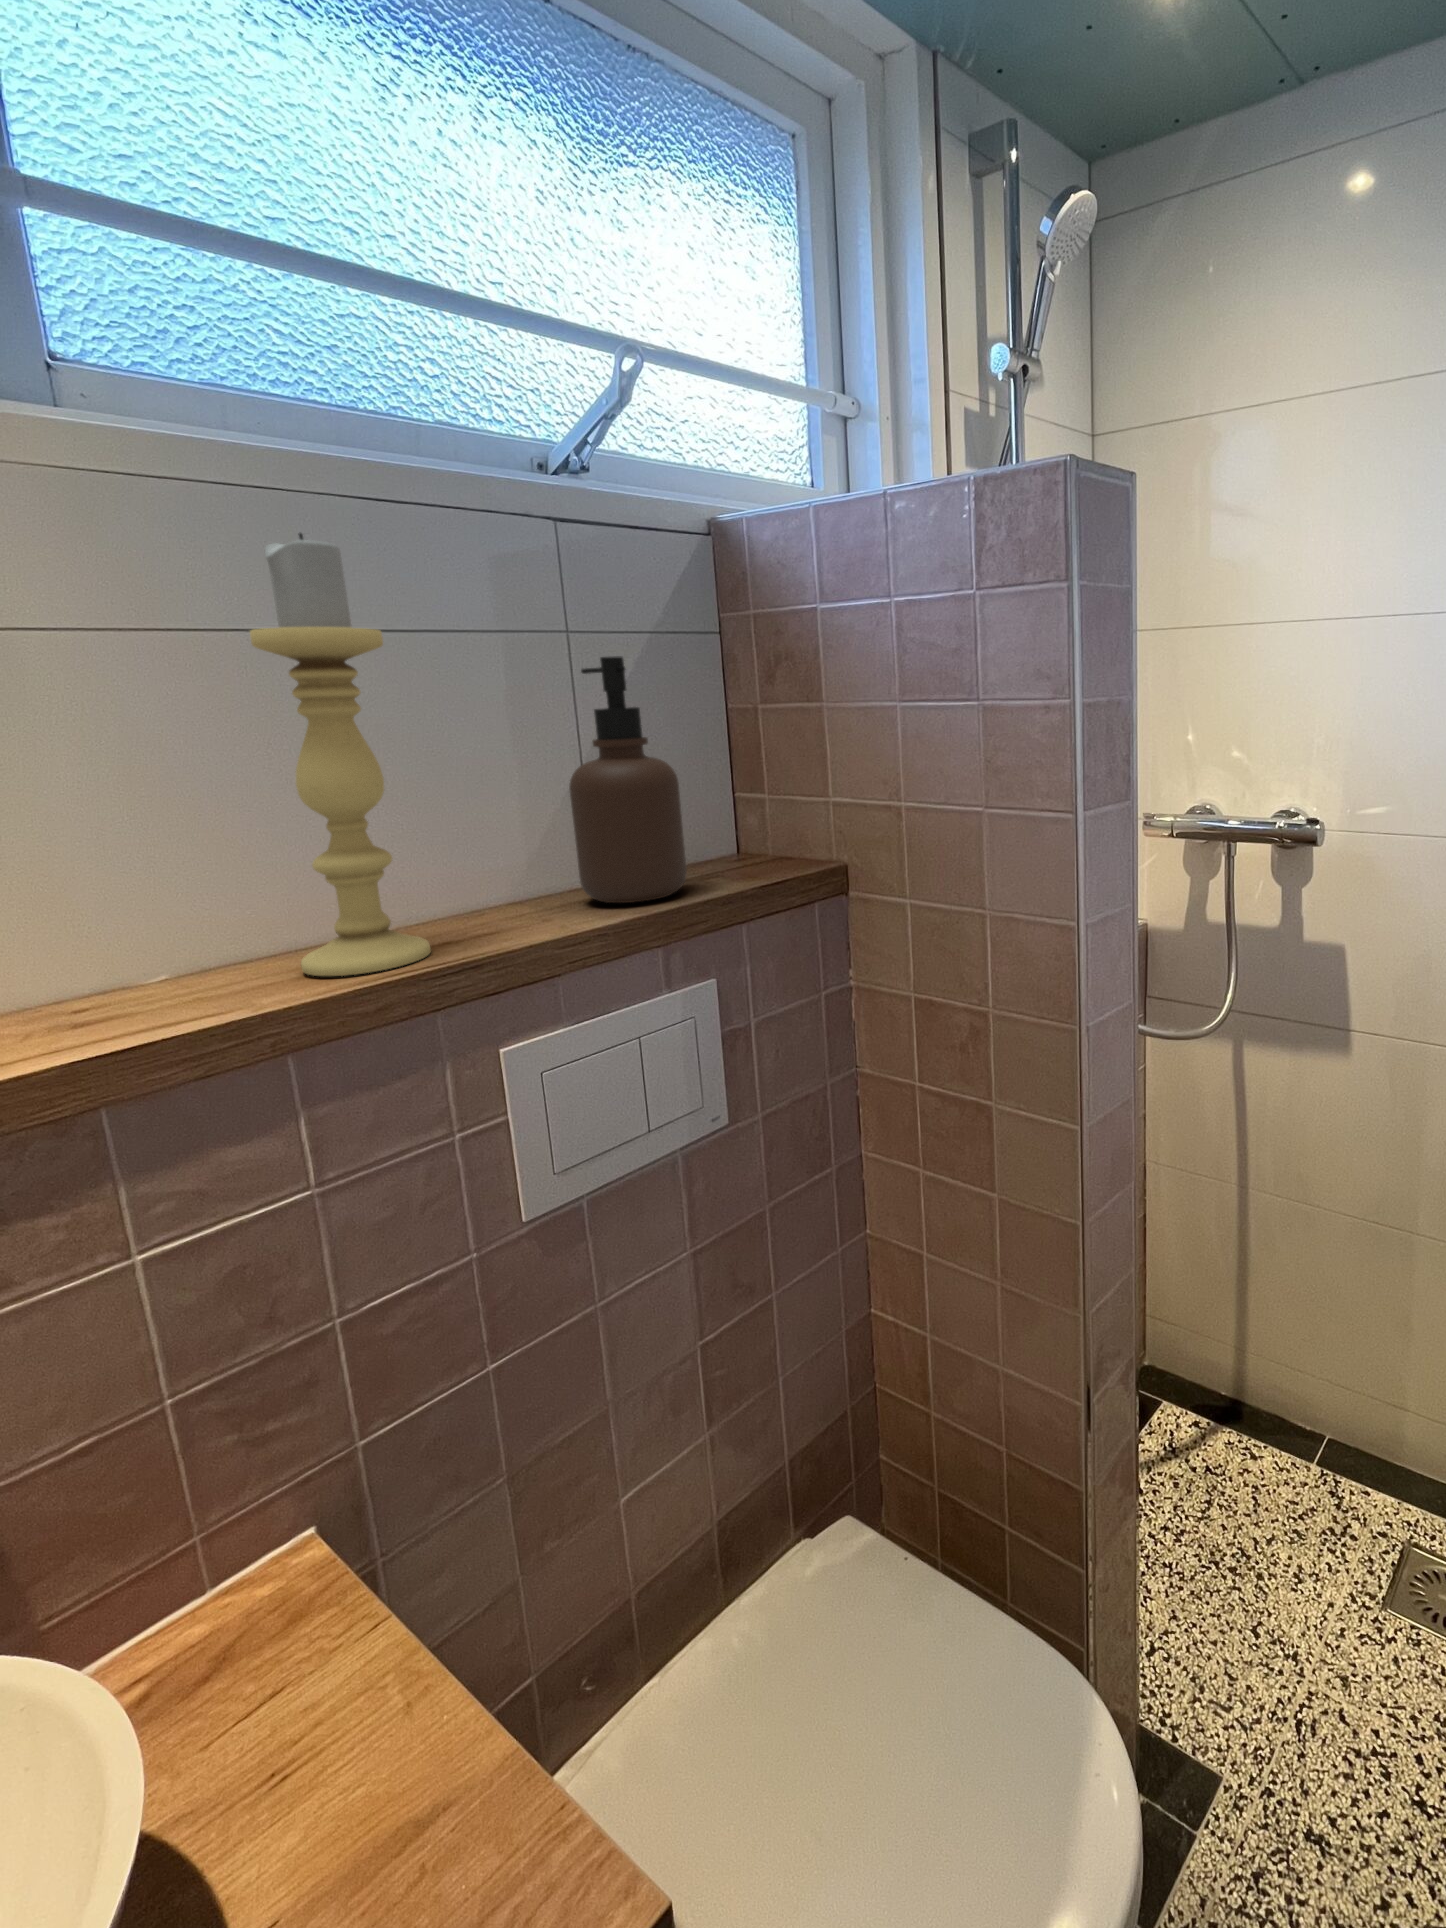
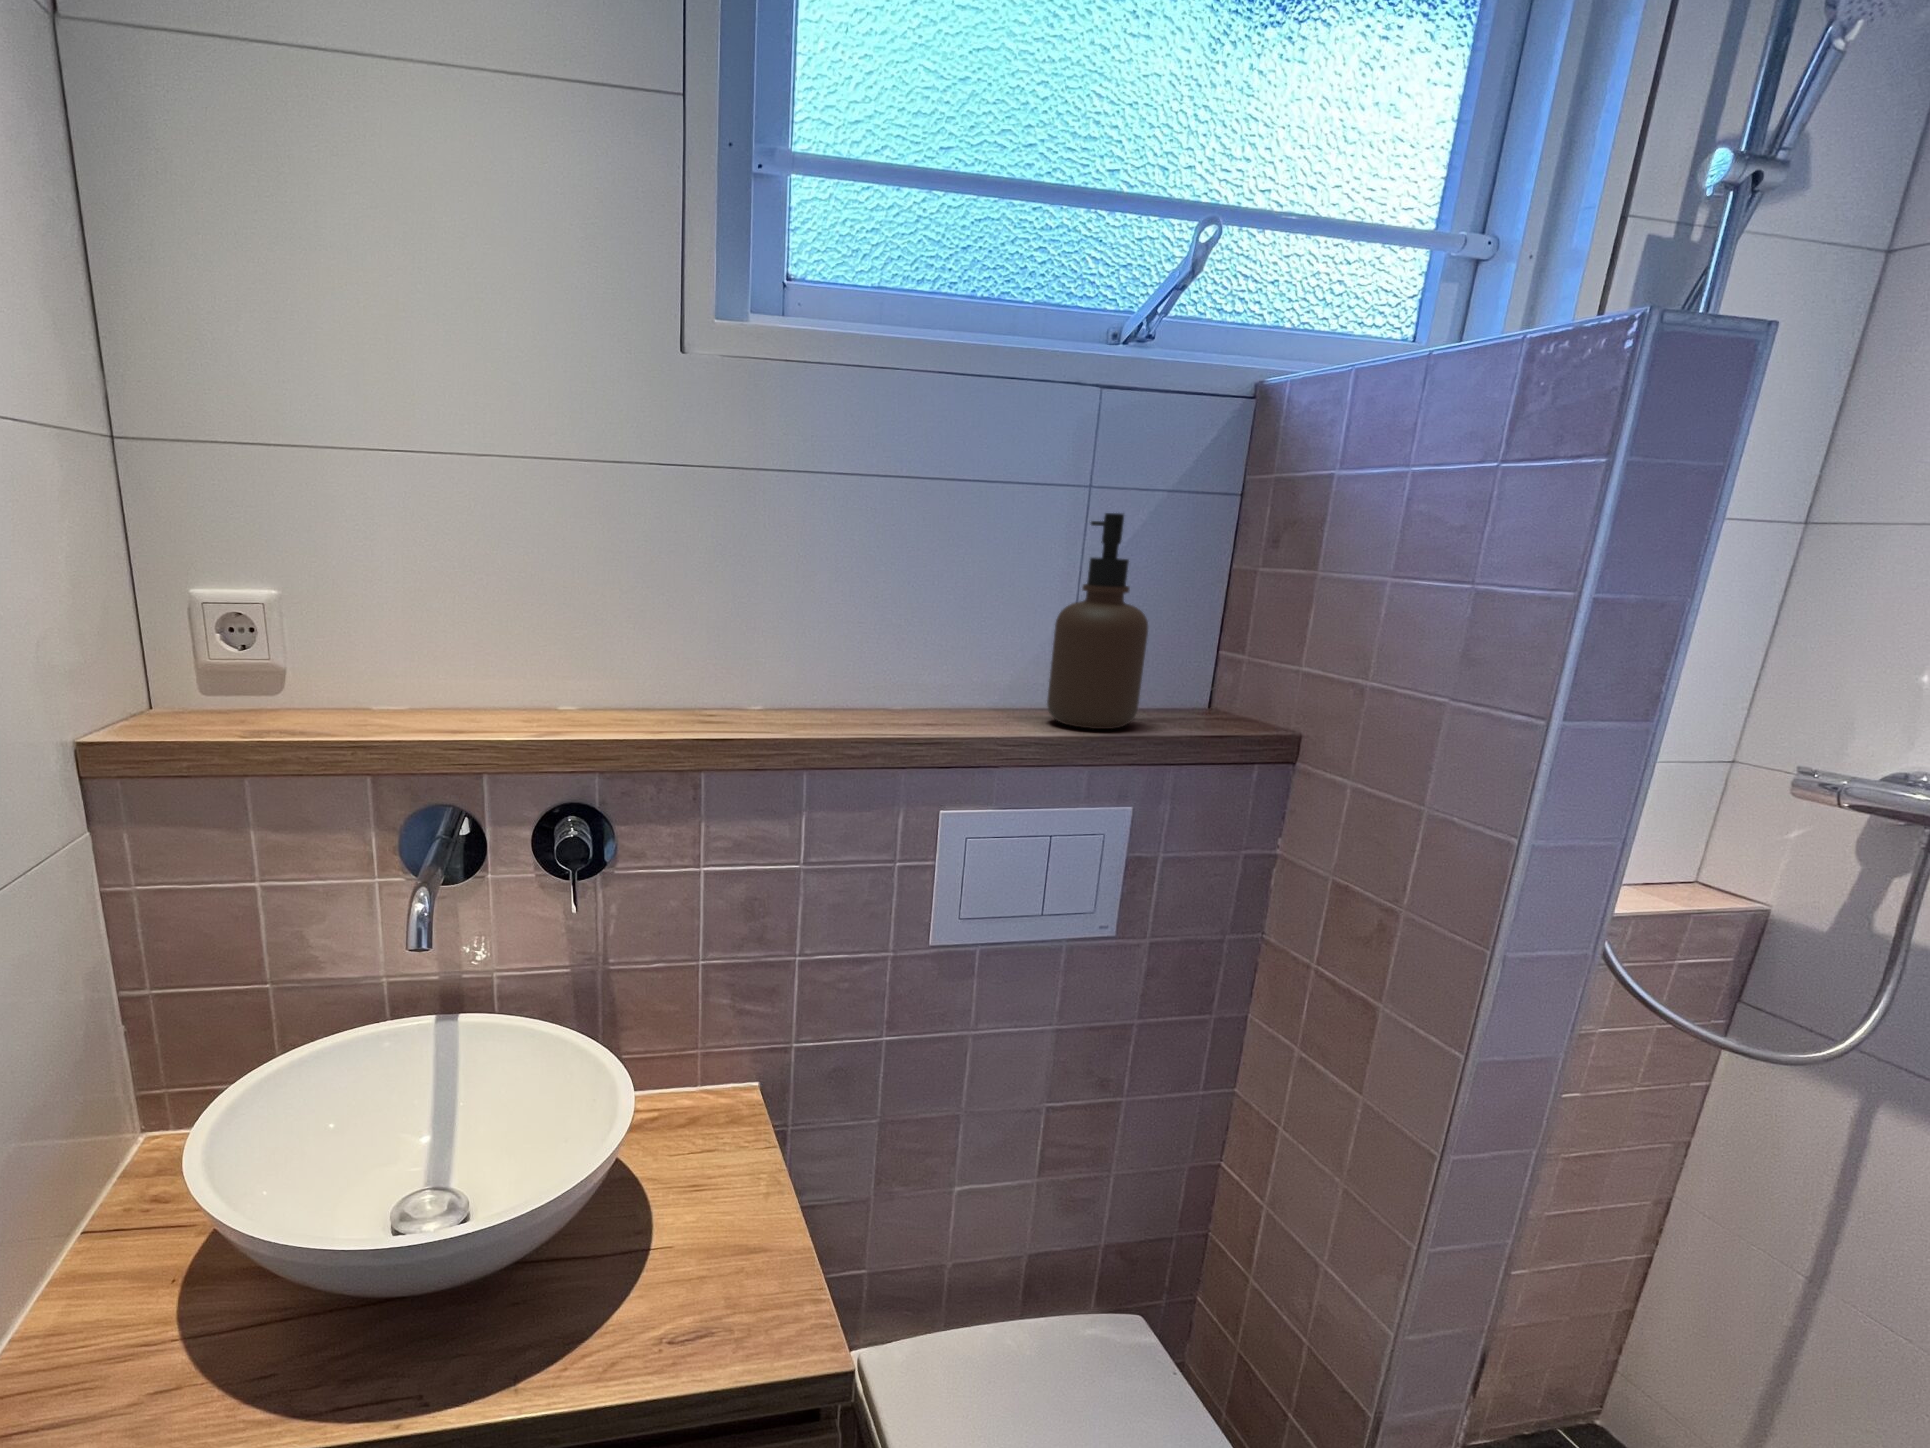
candle holder: present [250,533,431,976] -> none [842,413,937,736]

